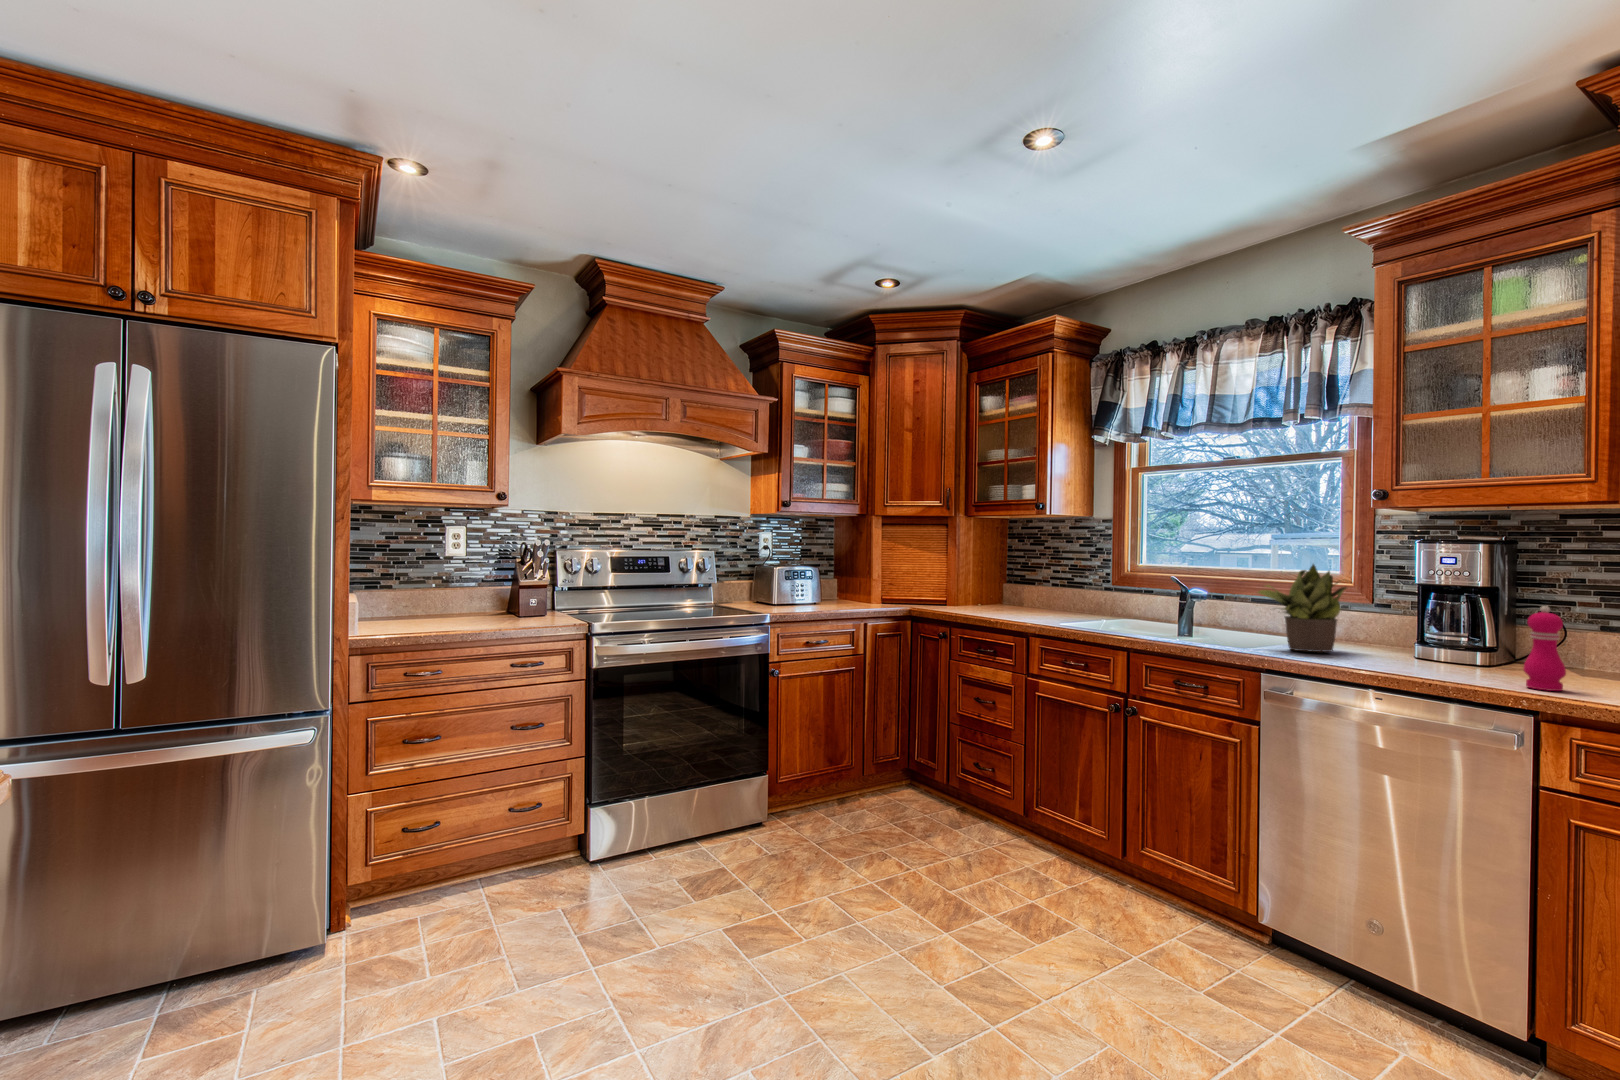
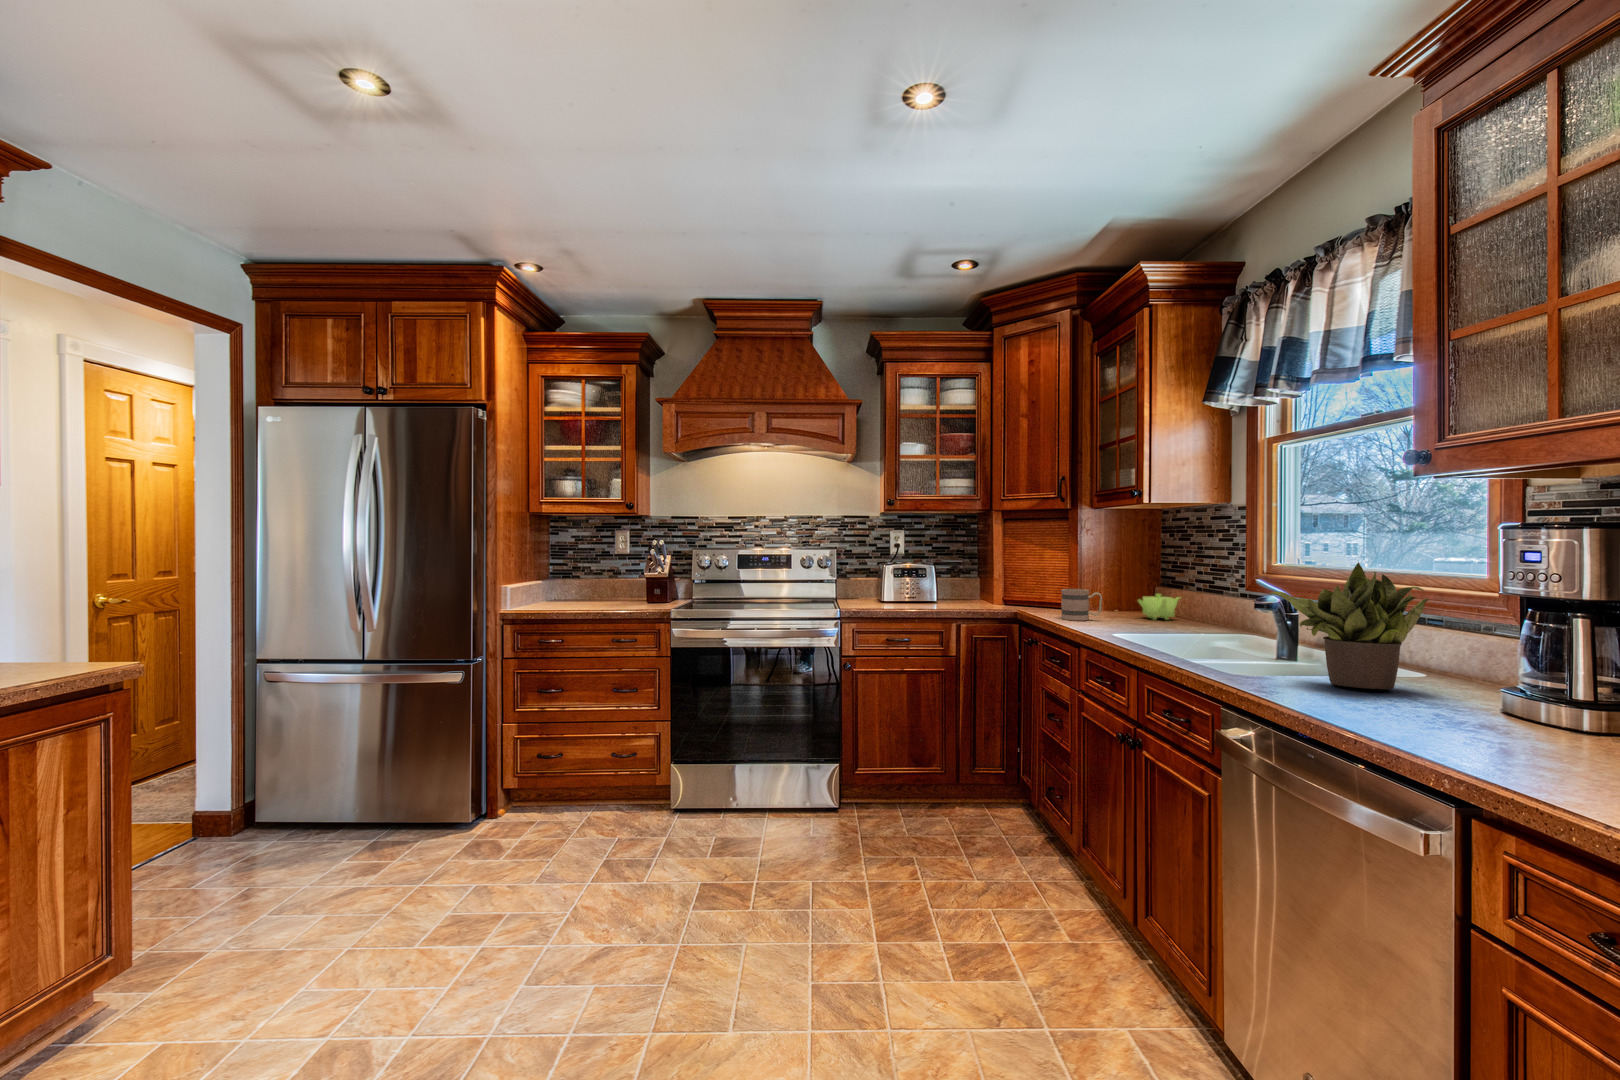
mug: none [971,587,1004,615] -> present [1061,589,1102,621]
teapot: none [1013,590,1041,611] -> present [1138,594,1180,620]
pepper mill: present [1524,606,1566,691] -> none [1501,632,1569,772]

